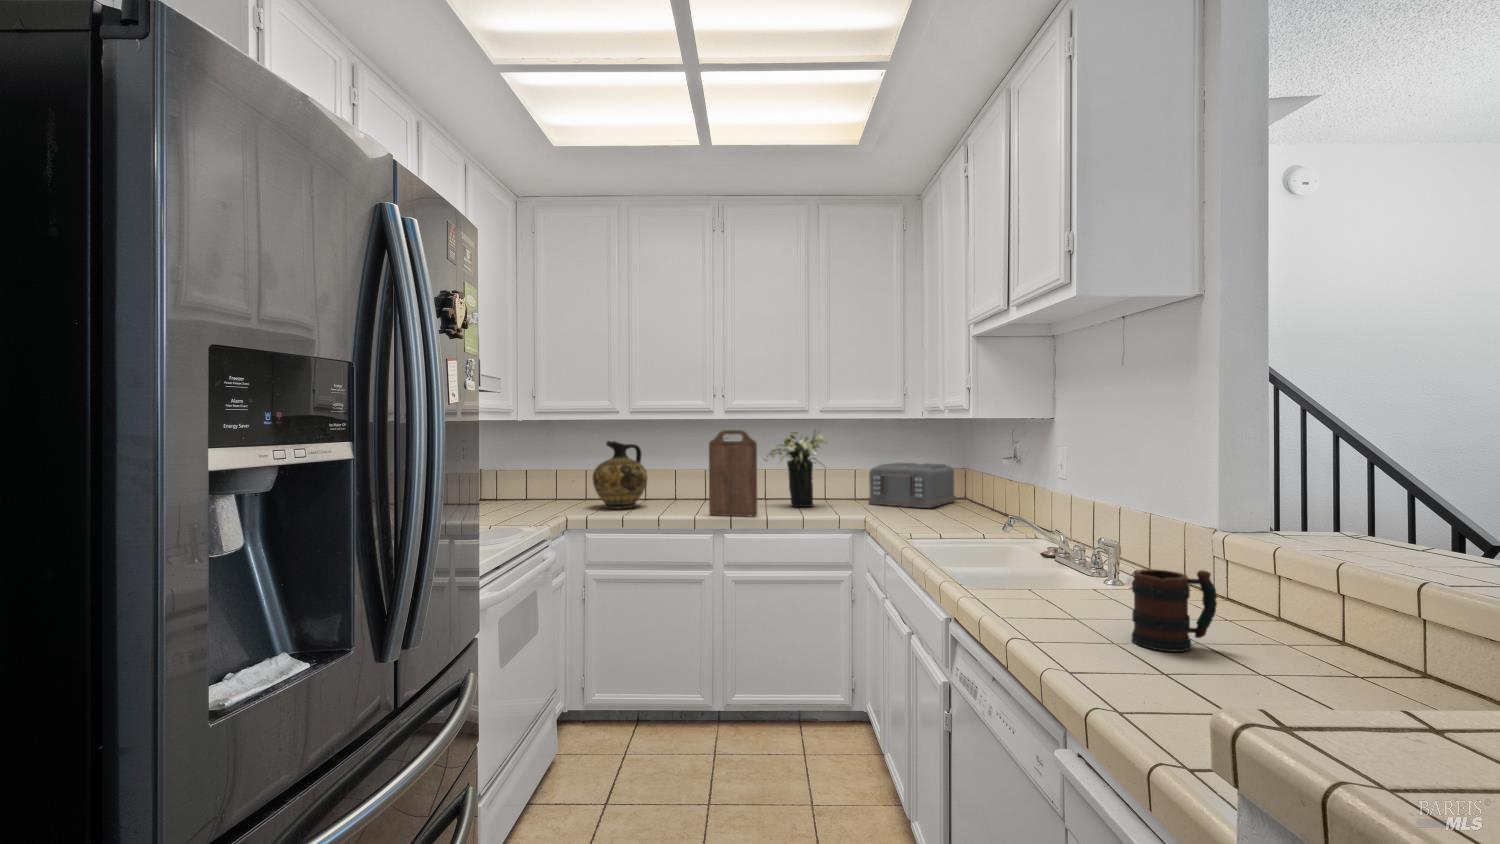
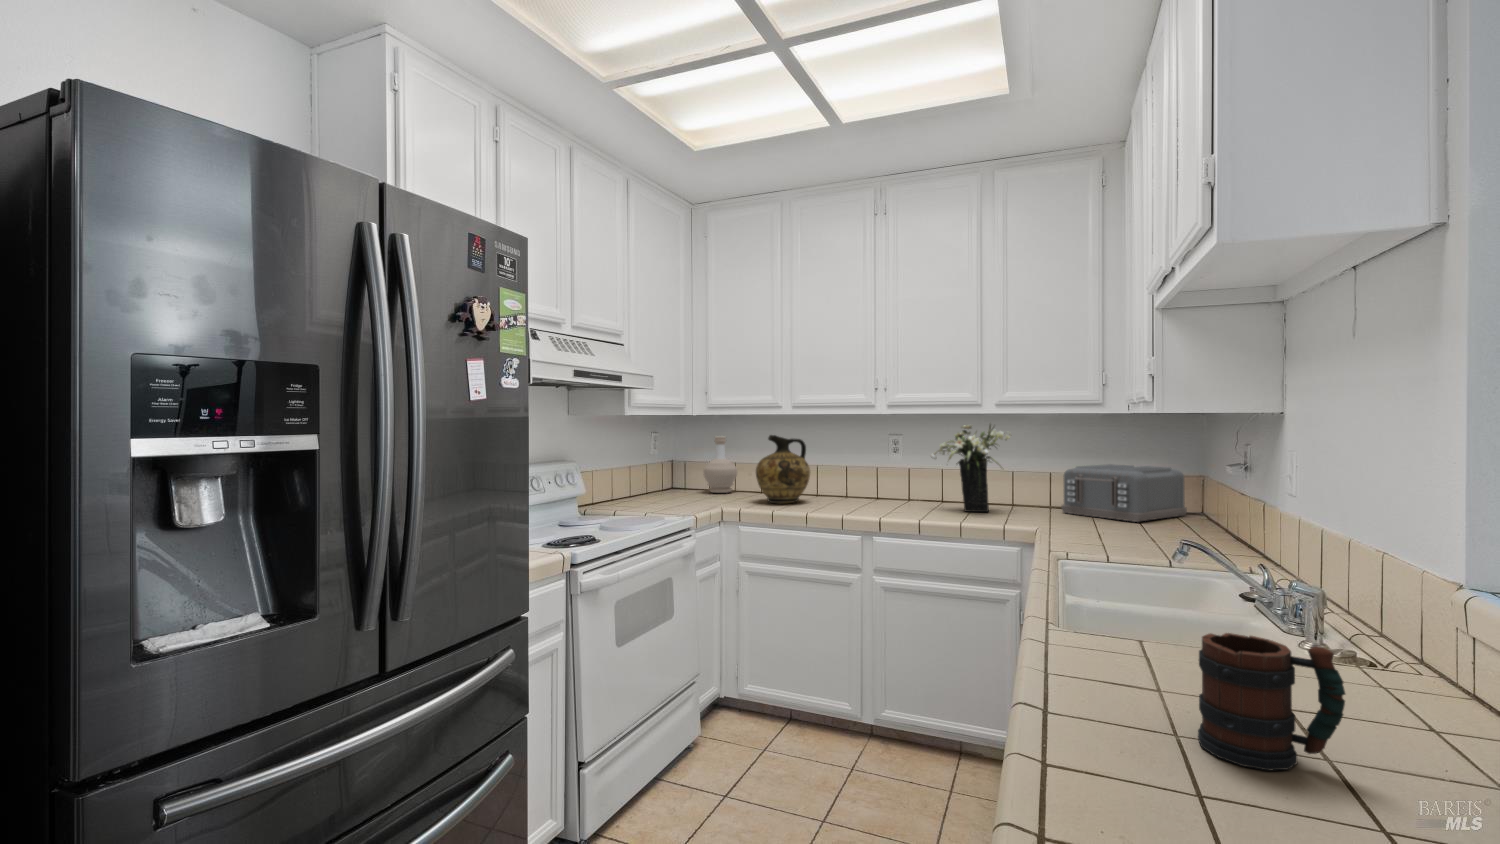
cutting board: present [709,430,757,516] -> none [859,424,910,519]
bottle: none [523,443,559,501] -> present [703,436,737,493]

